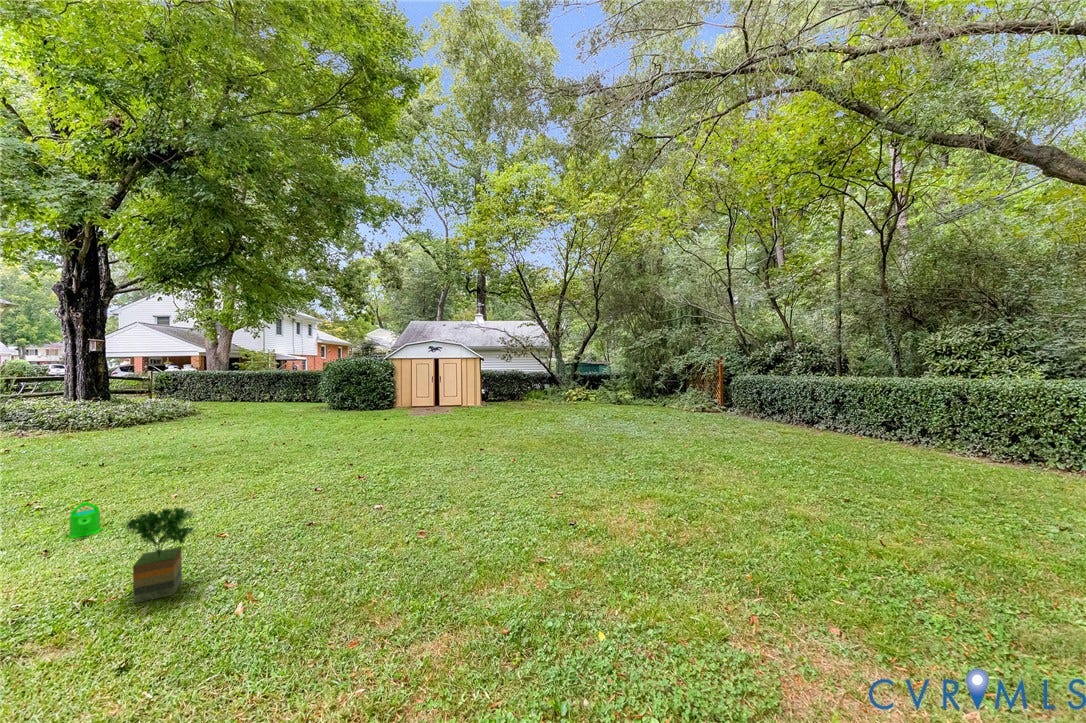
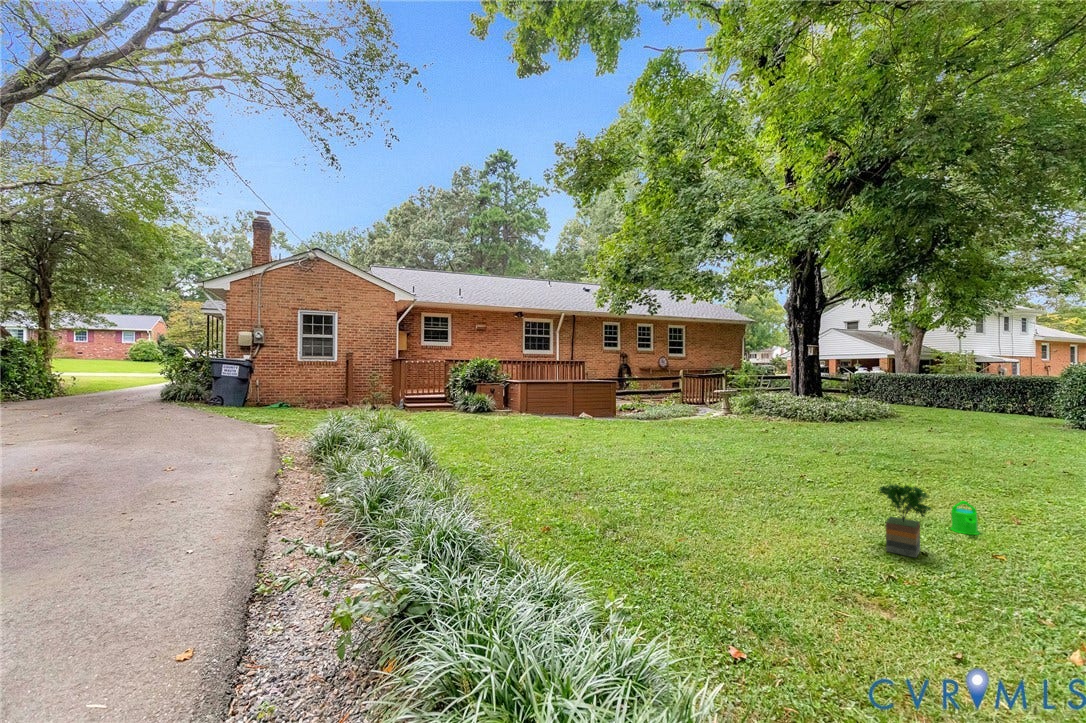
watering can: present [68,502,102,538] -> present [950,501,980,535]

